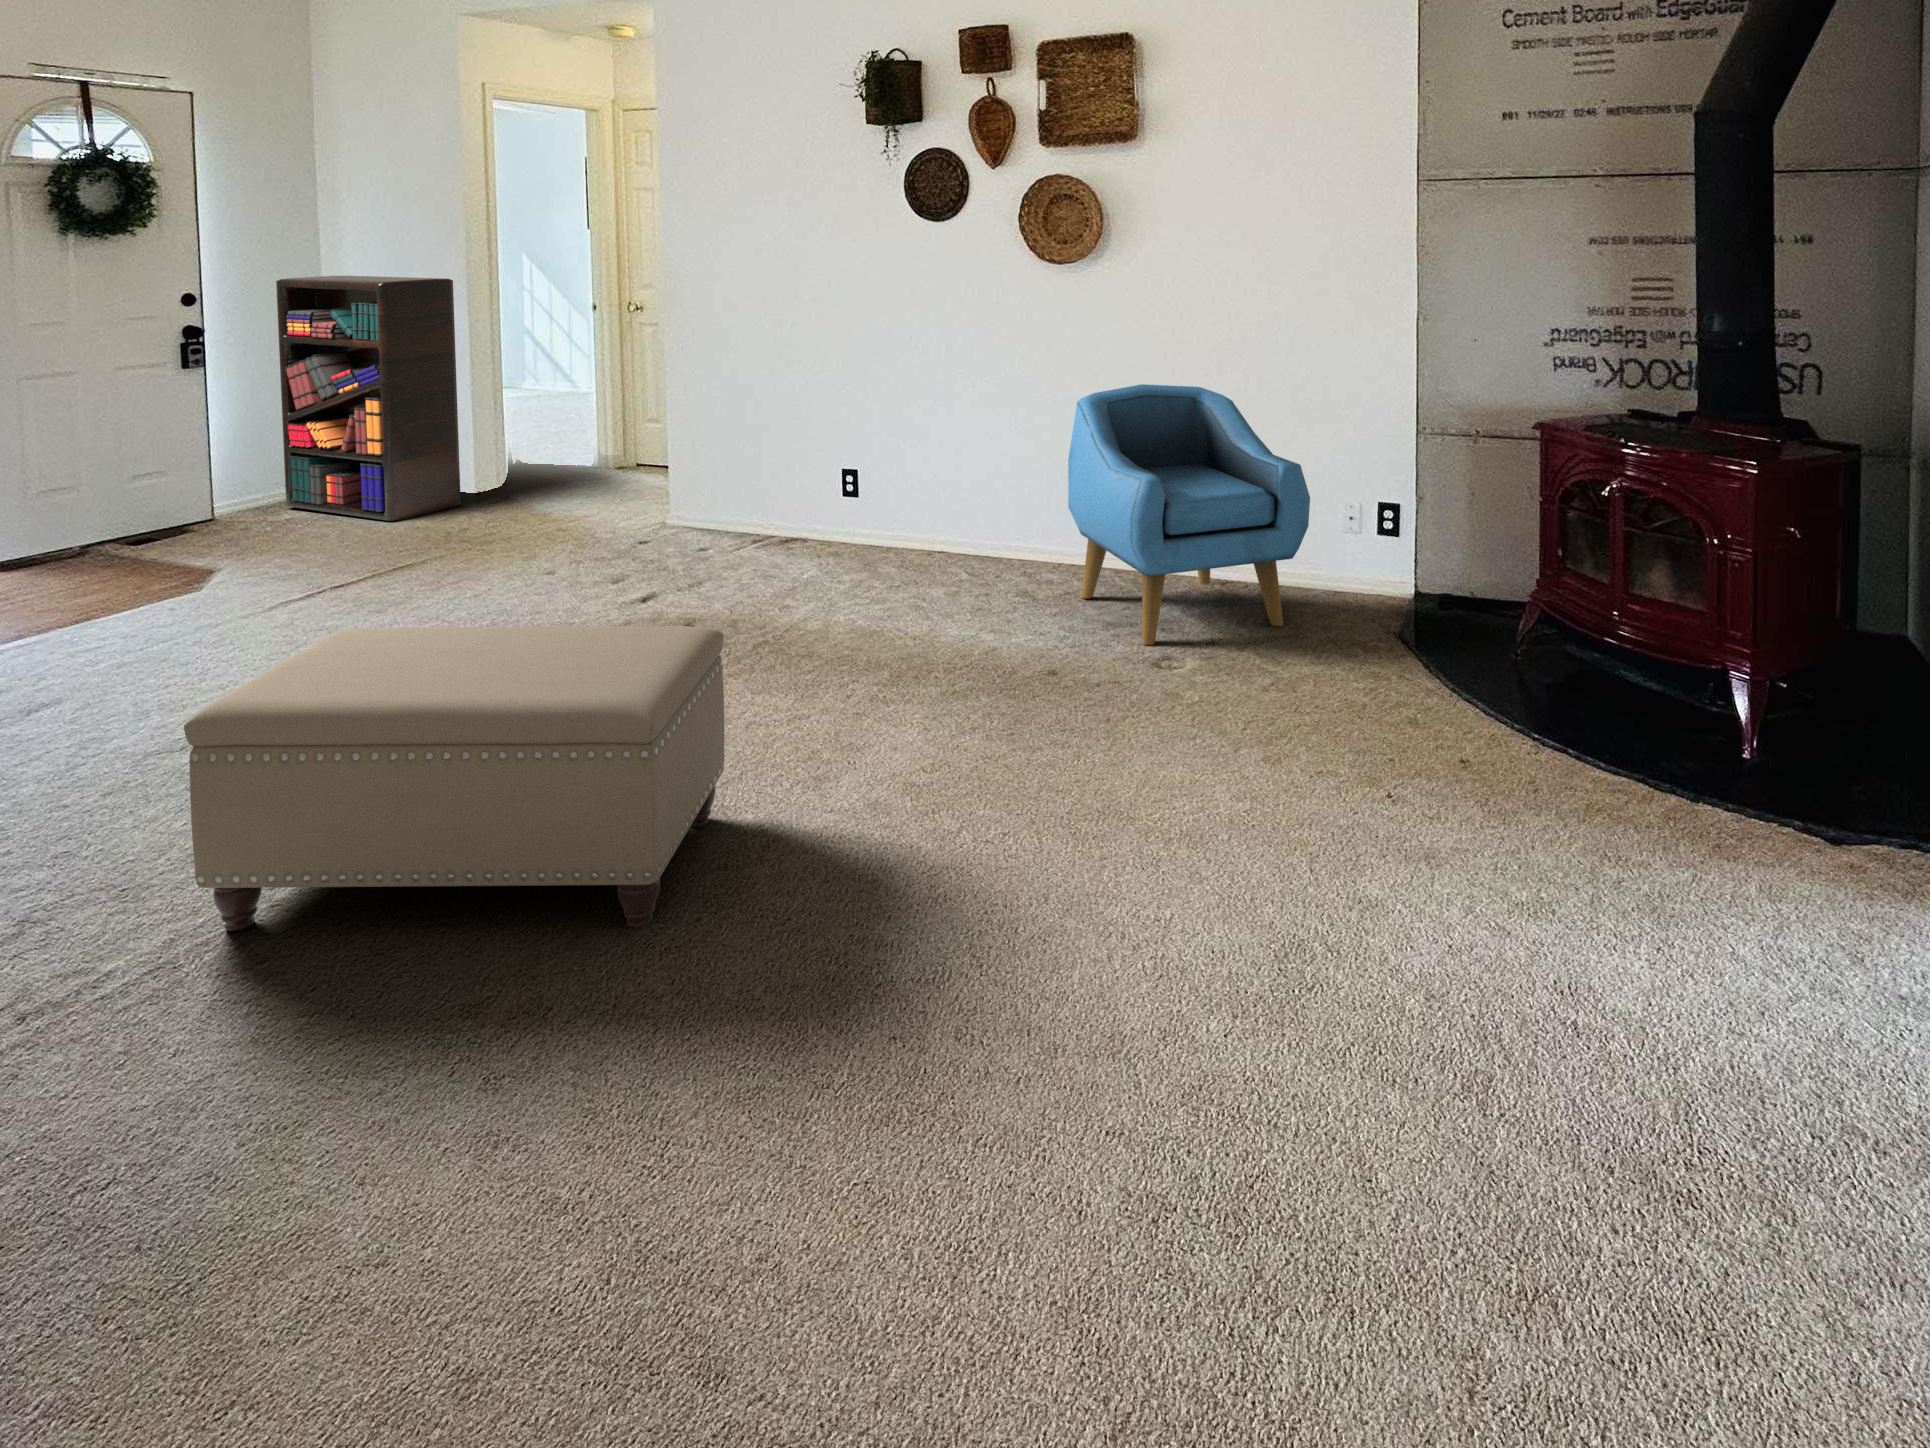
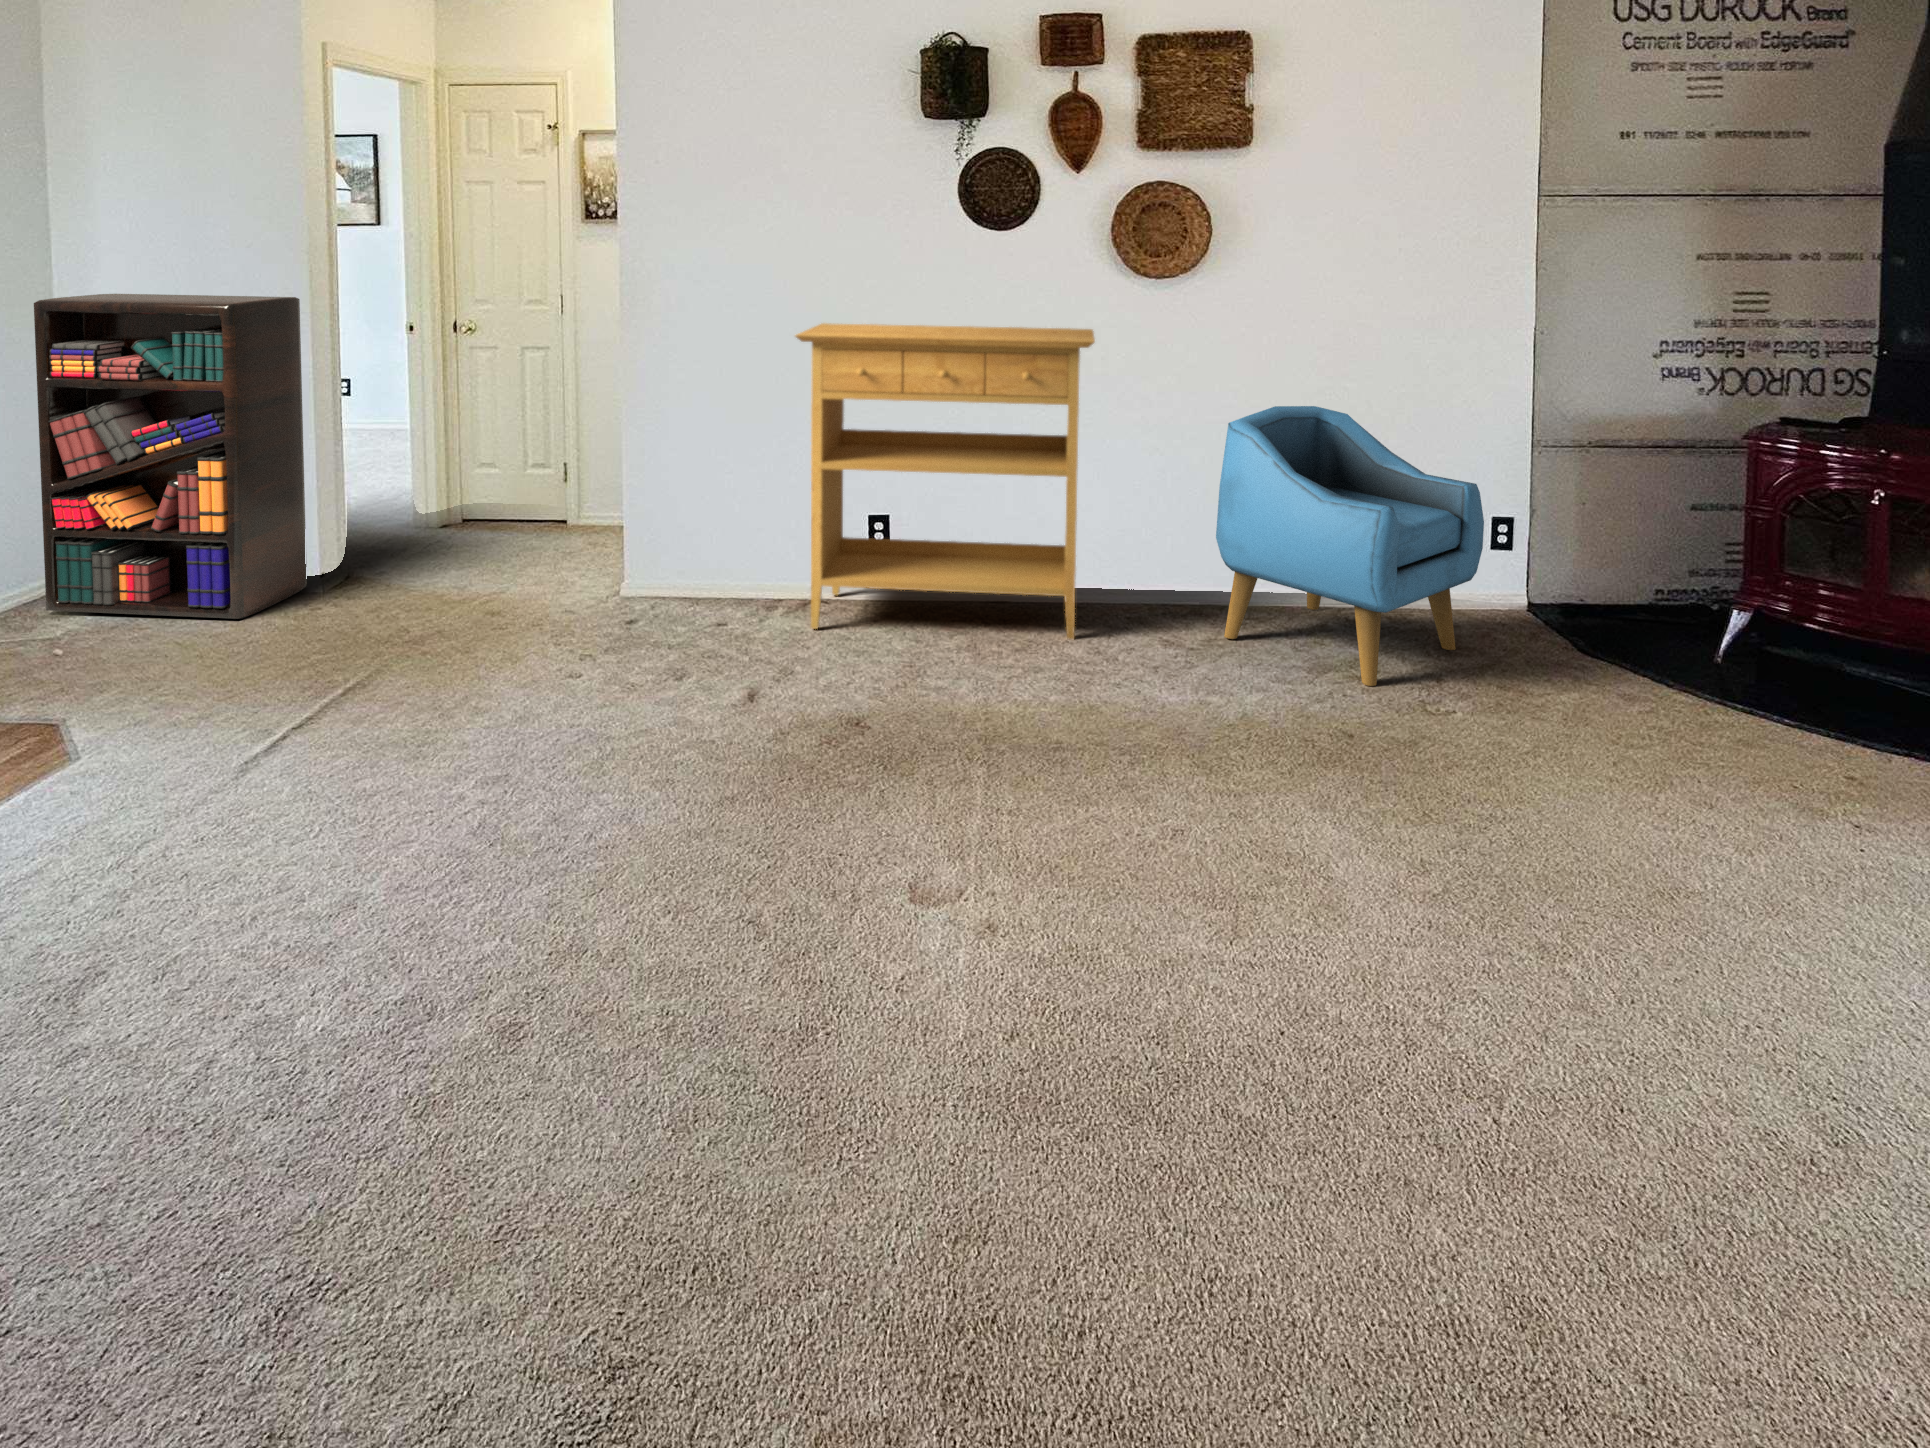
console table: none [735,303,1009,587] -> present [795,323,1095,639]
ottoman: present [184,626,724,931] -> none [813,746,1473,1304]

